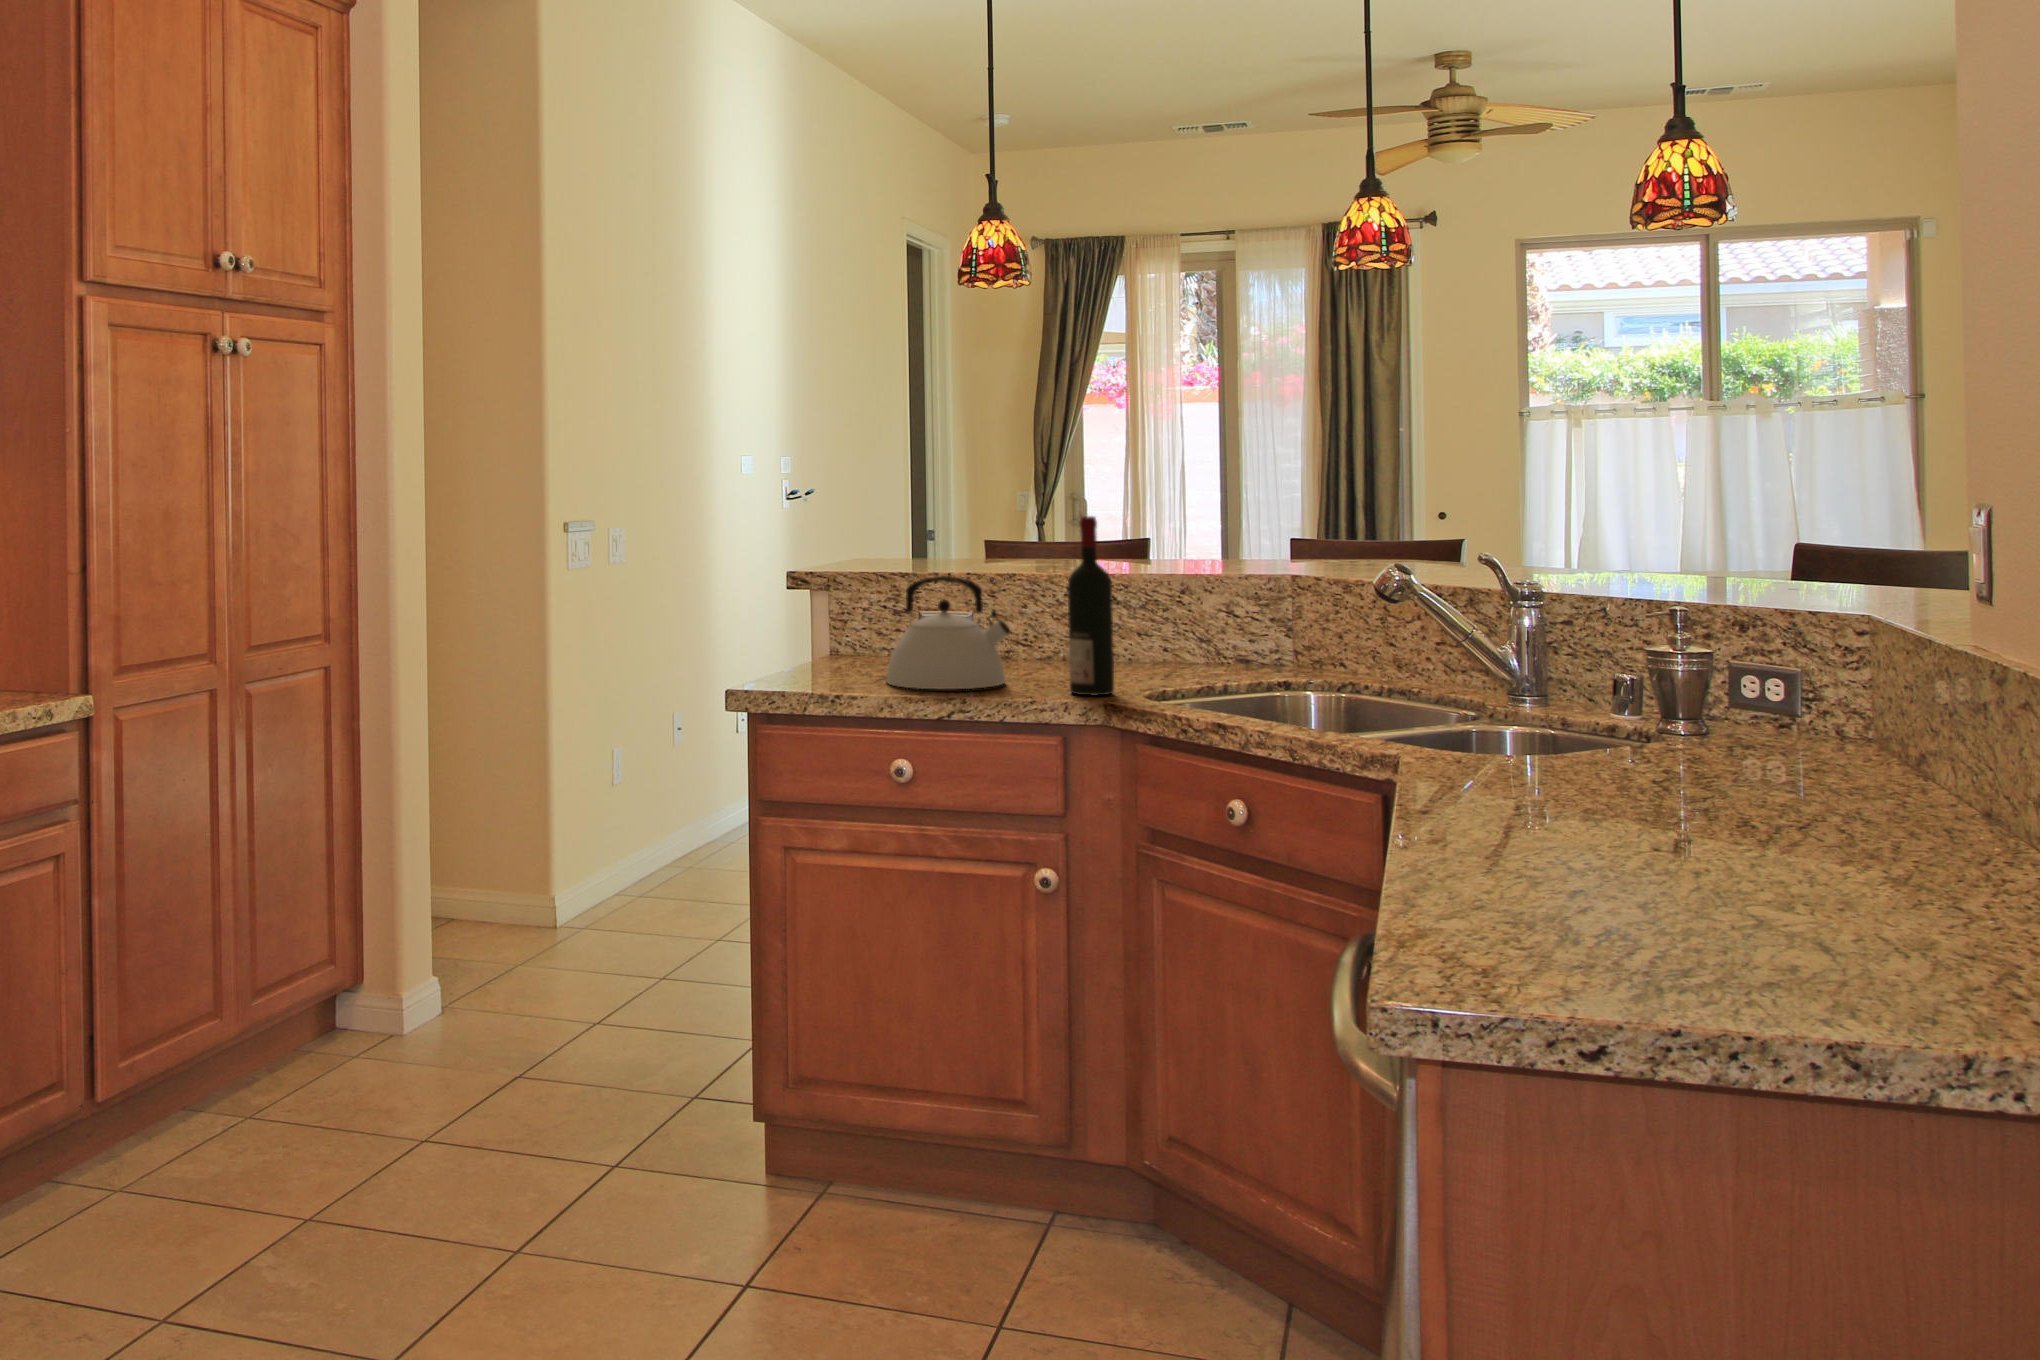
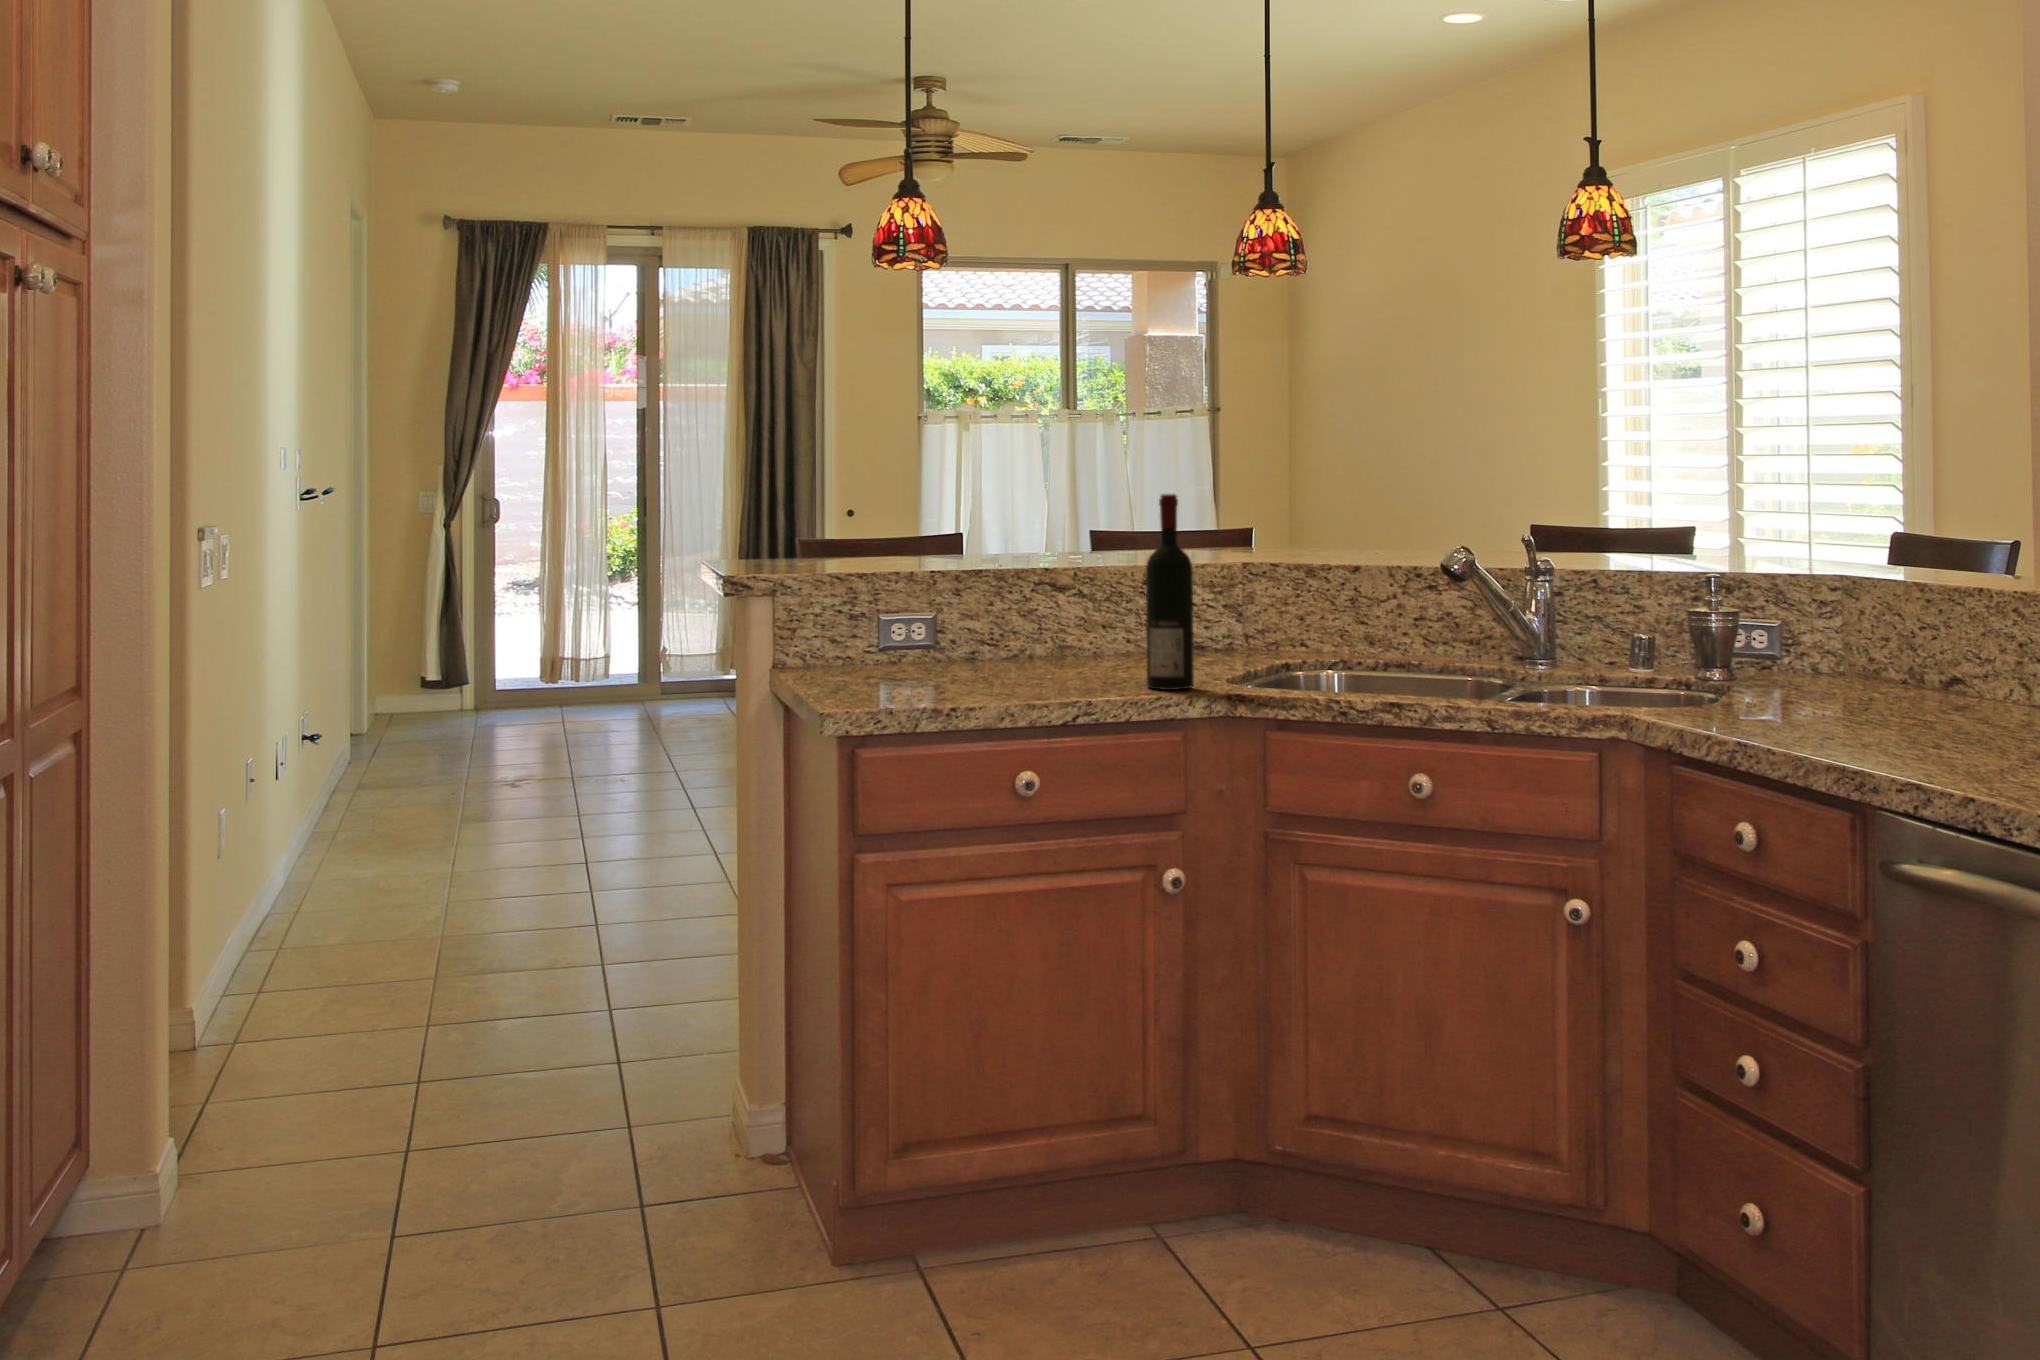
kettle: present [887,576,1010,689] -> none [935,565,1074,695]

